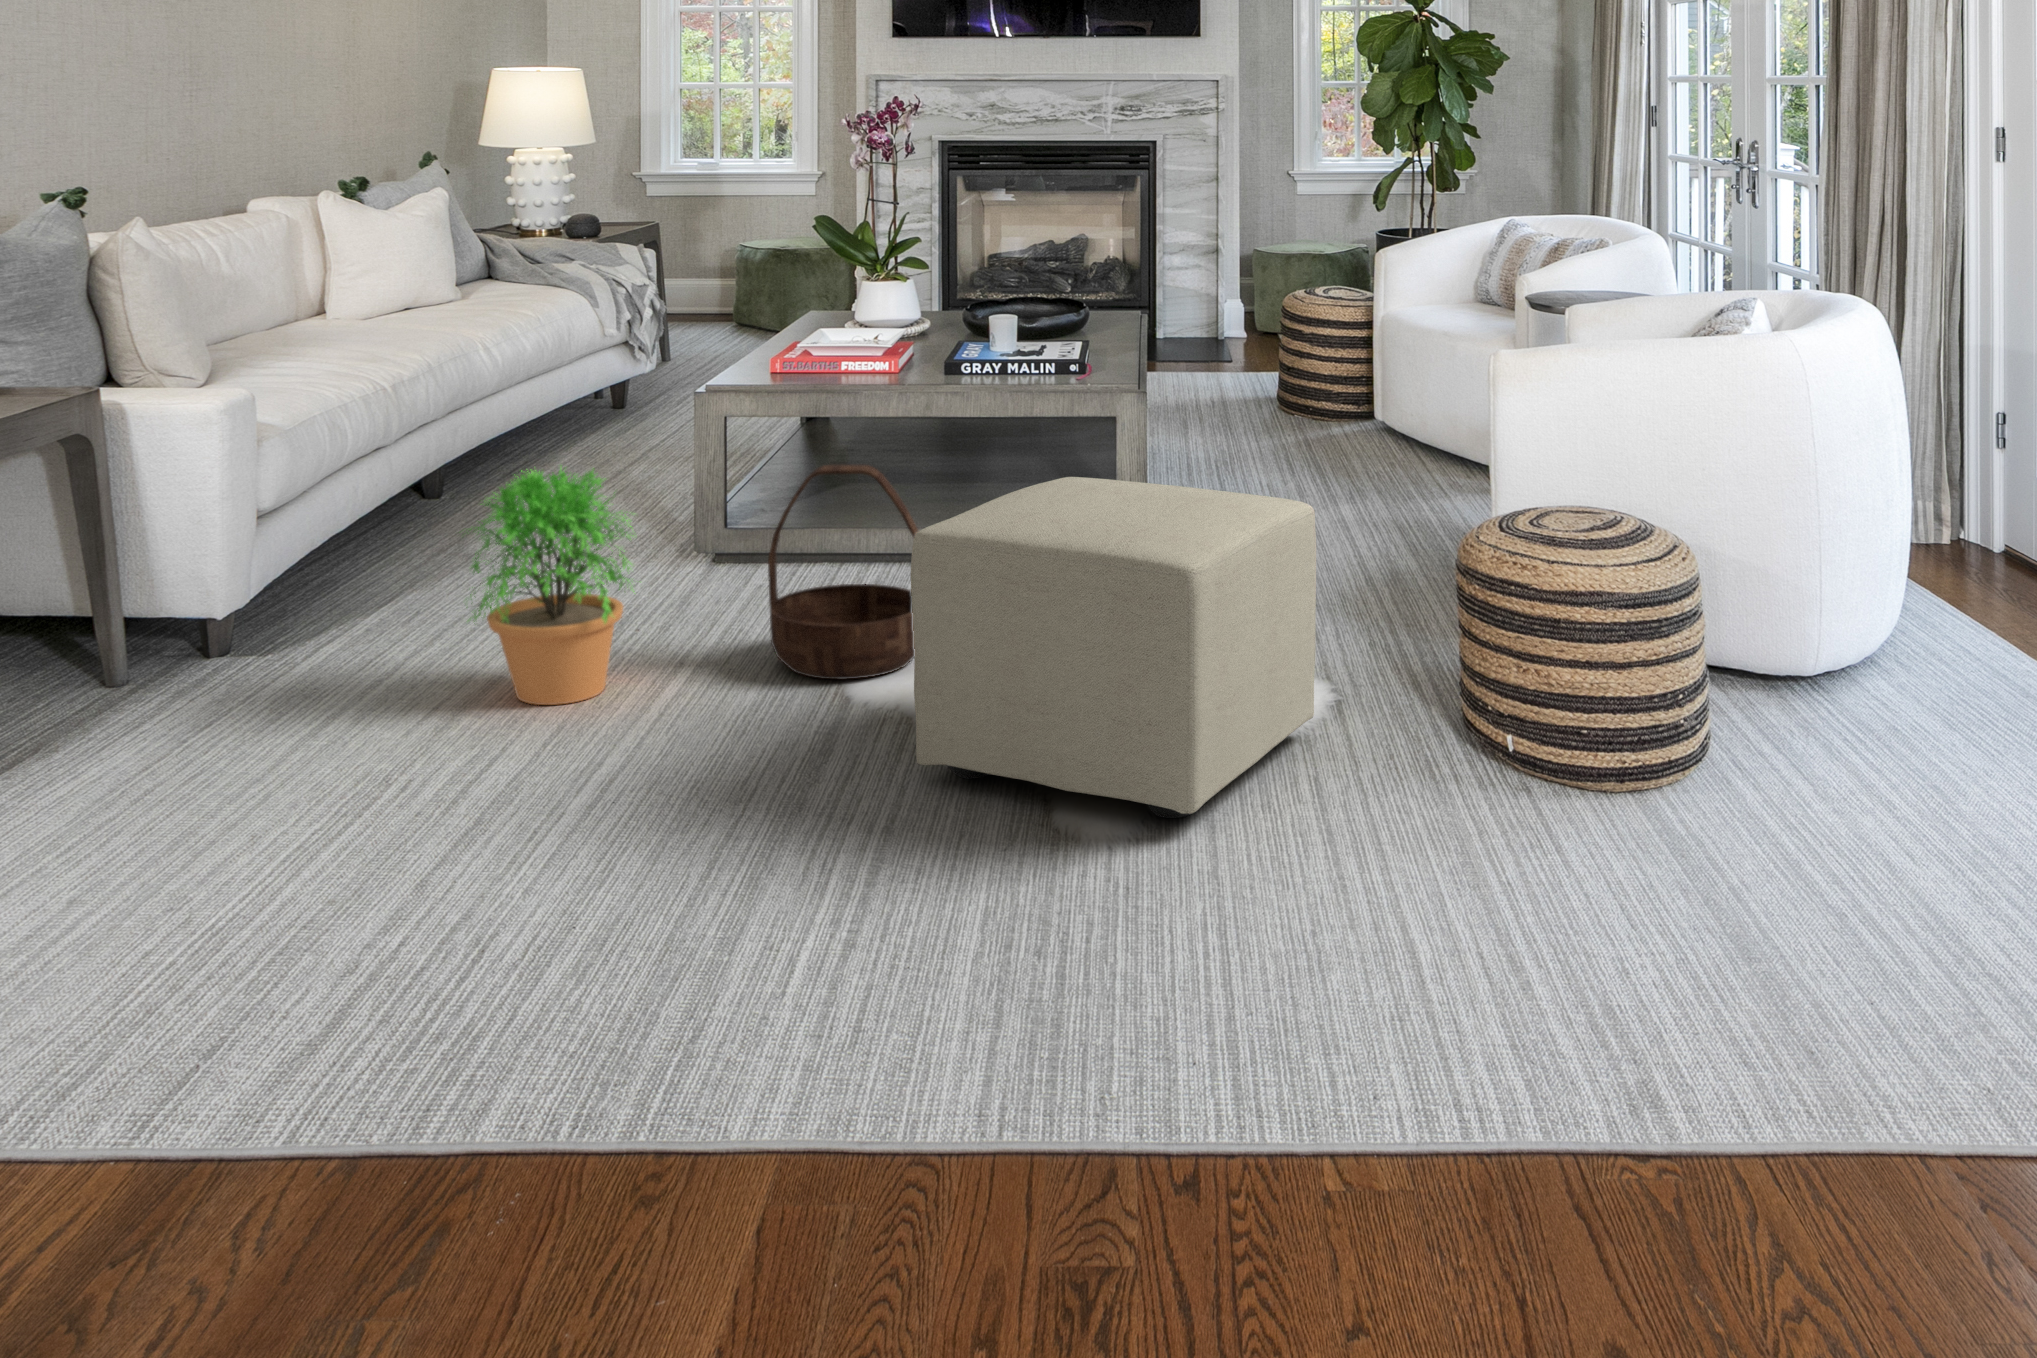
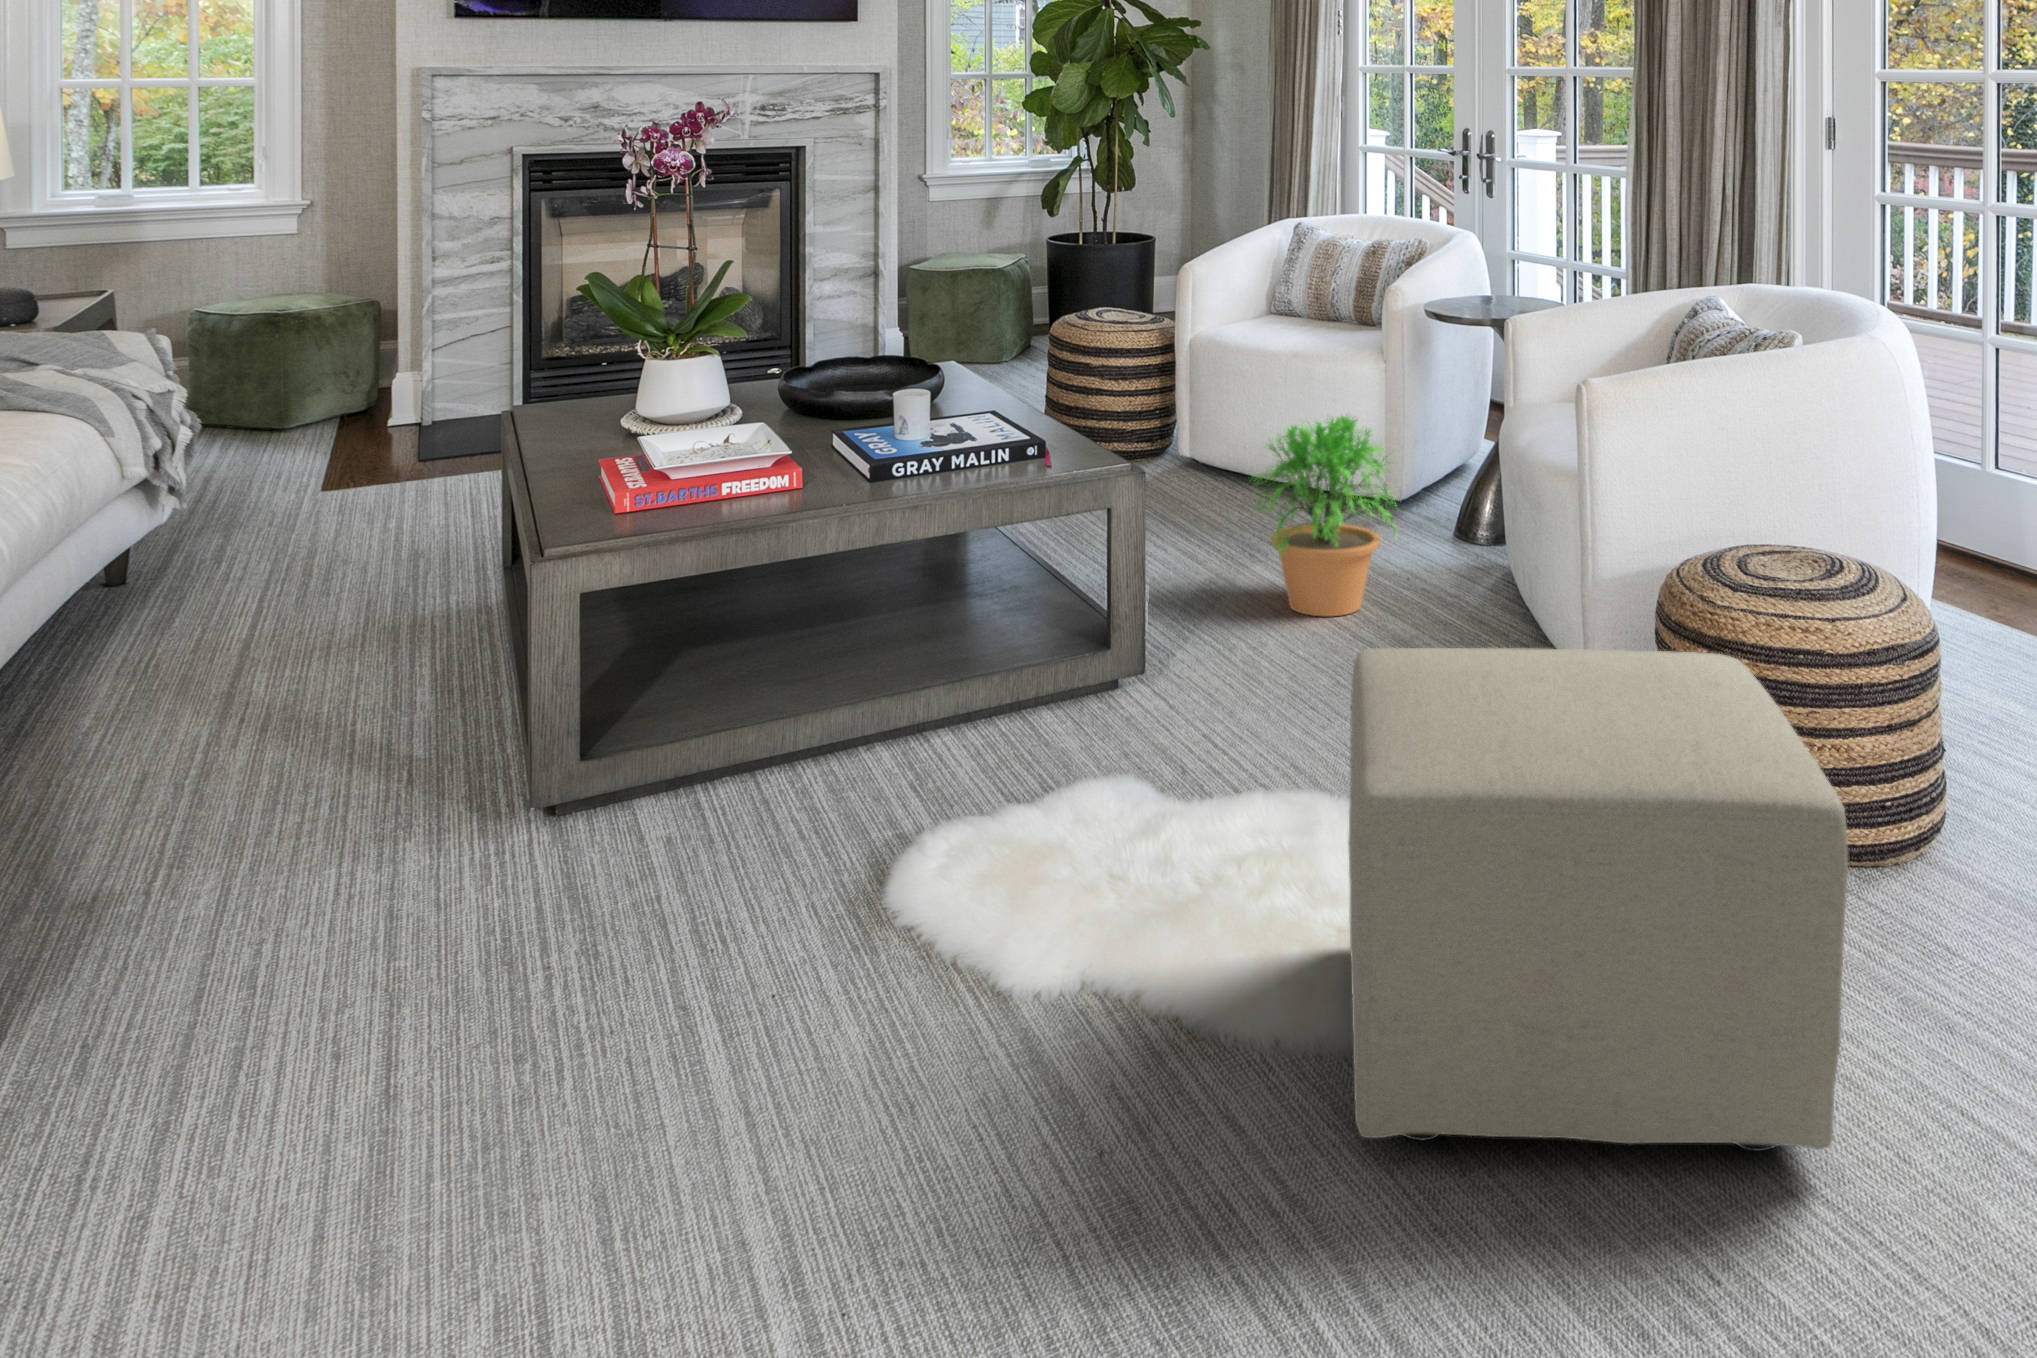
basket: present [768,464,918,679] -> none [877,653,1105,981]
potted plant: present [466,468,634,705] -> present [1254,416,1398,616]

